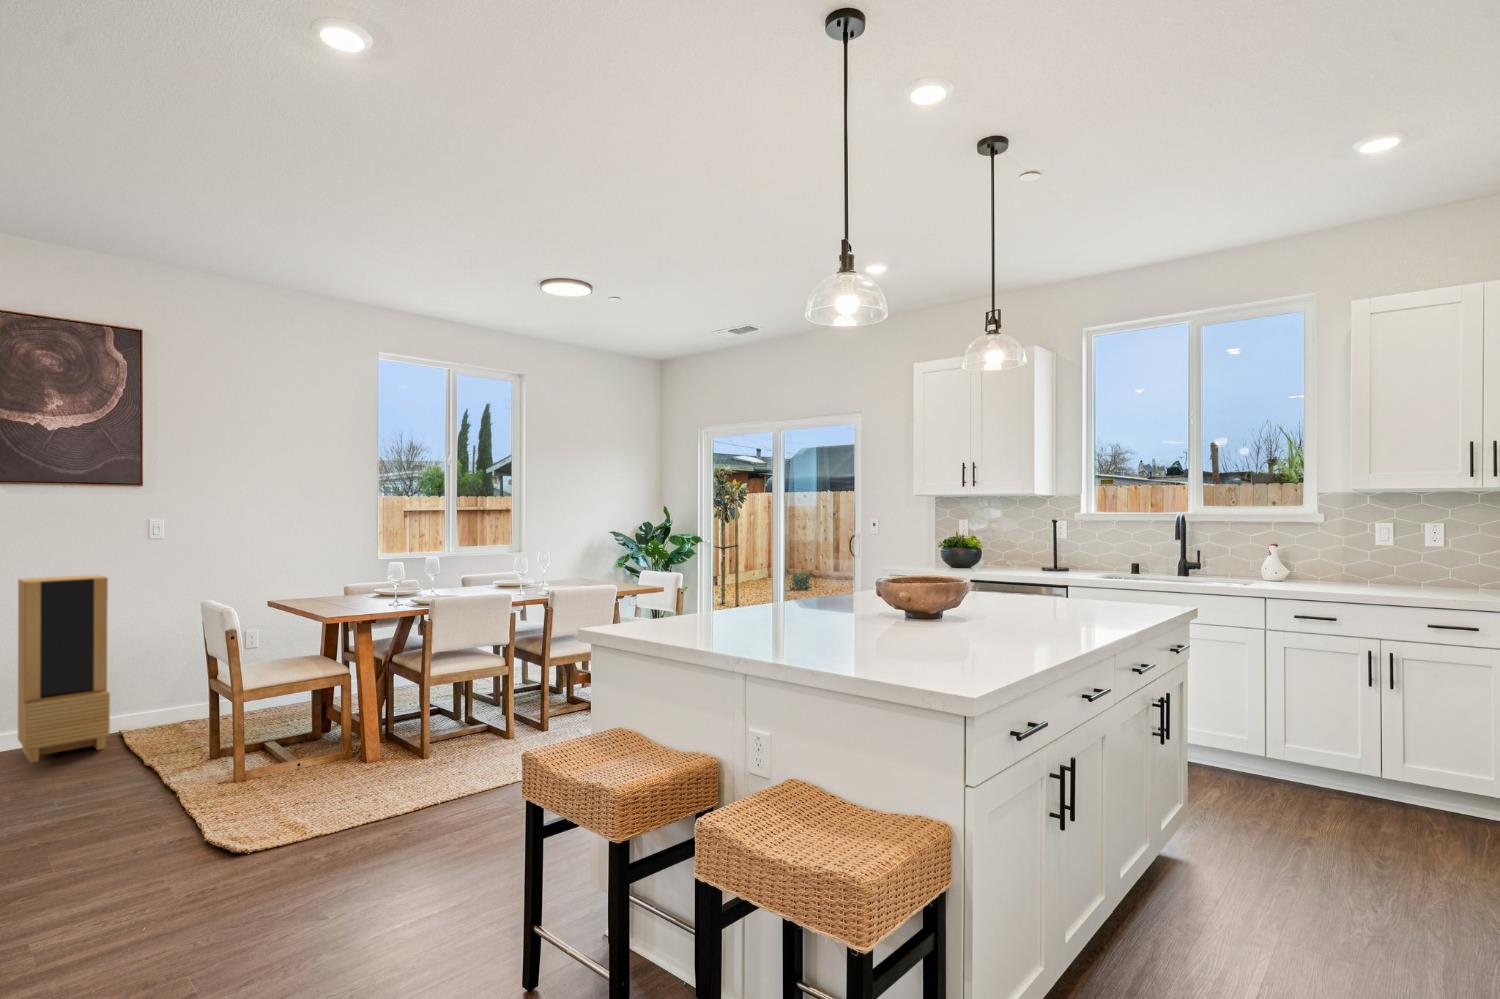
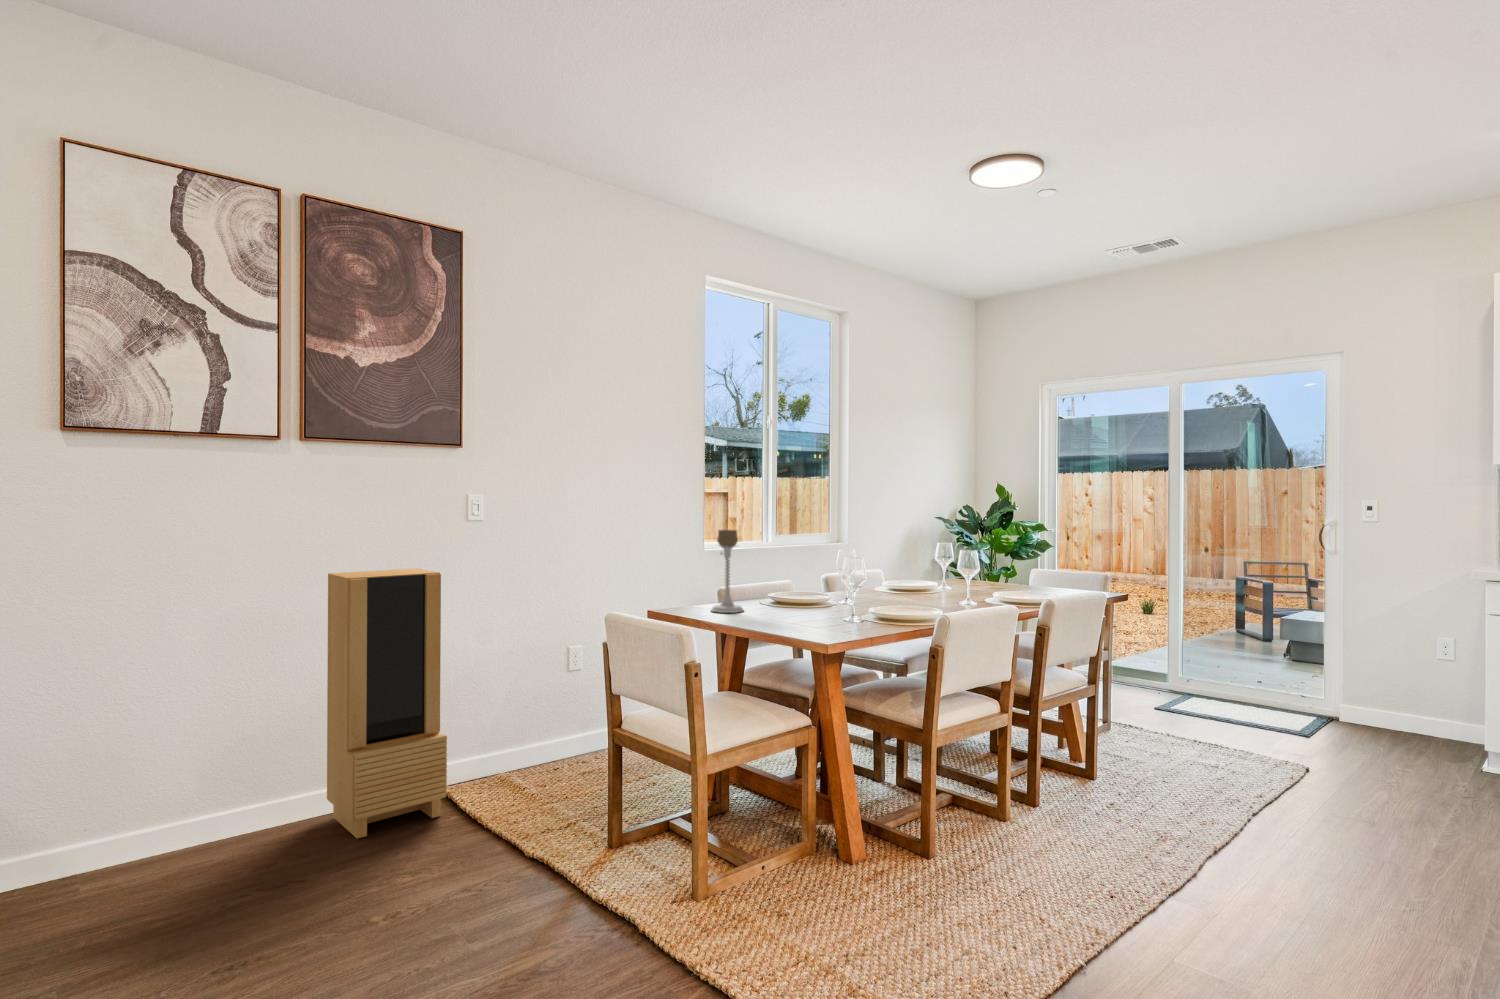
candle holder: none [304,546,330,603] -> present [711,530,743,613]

